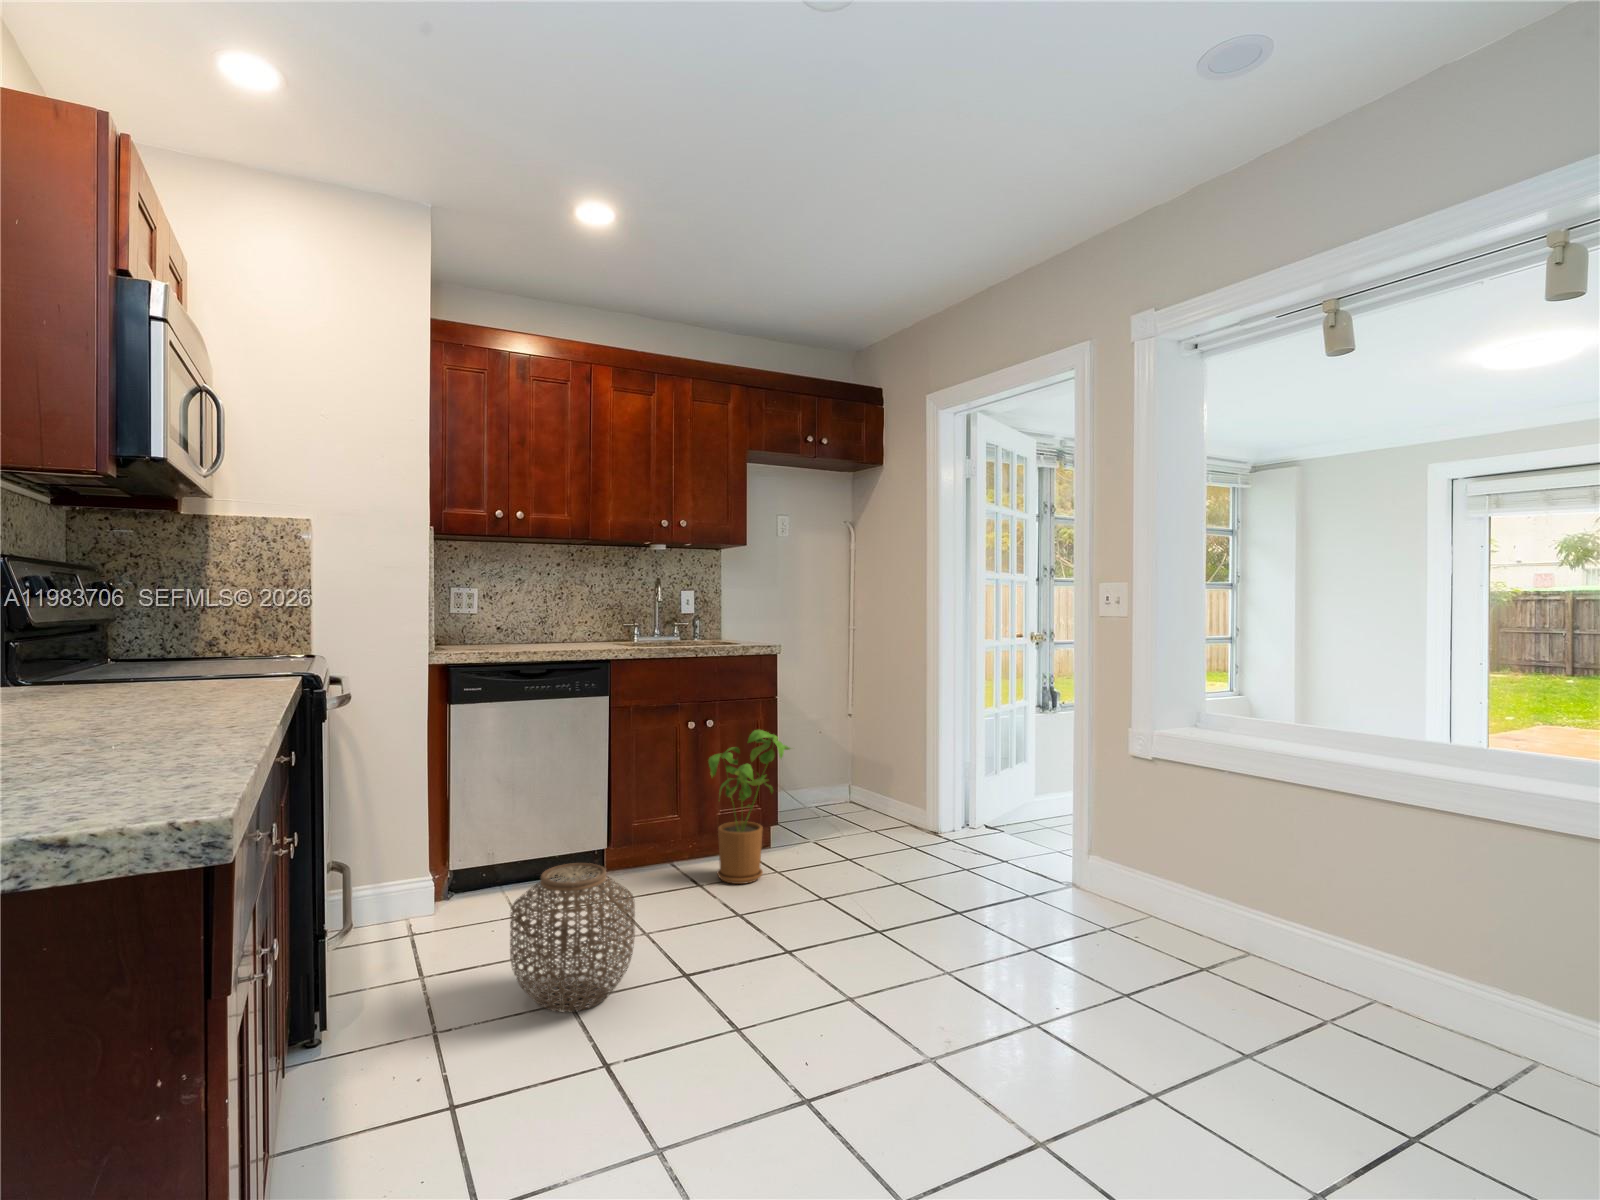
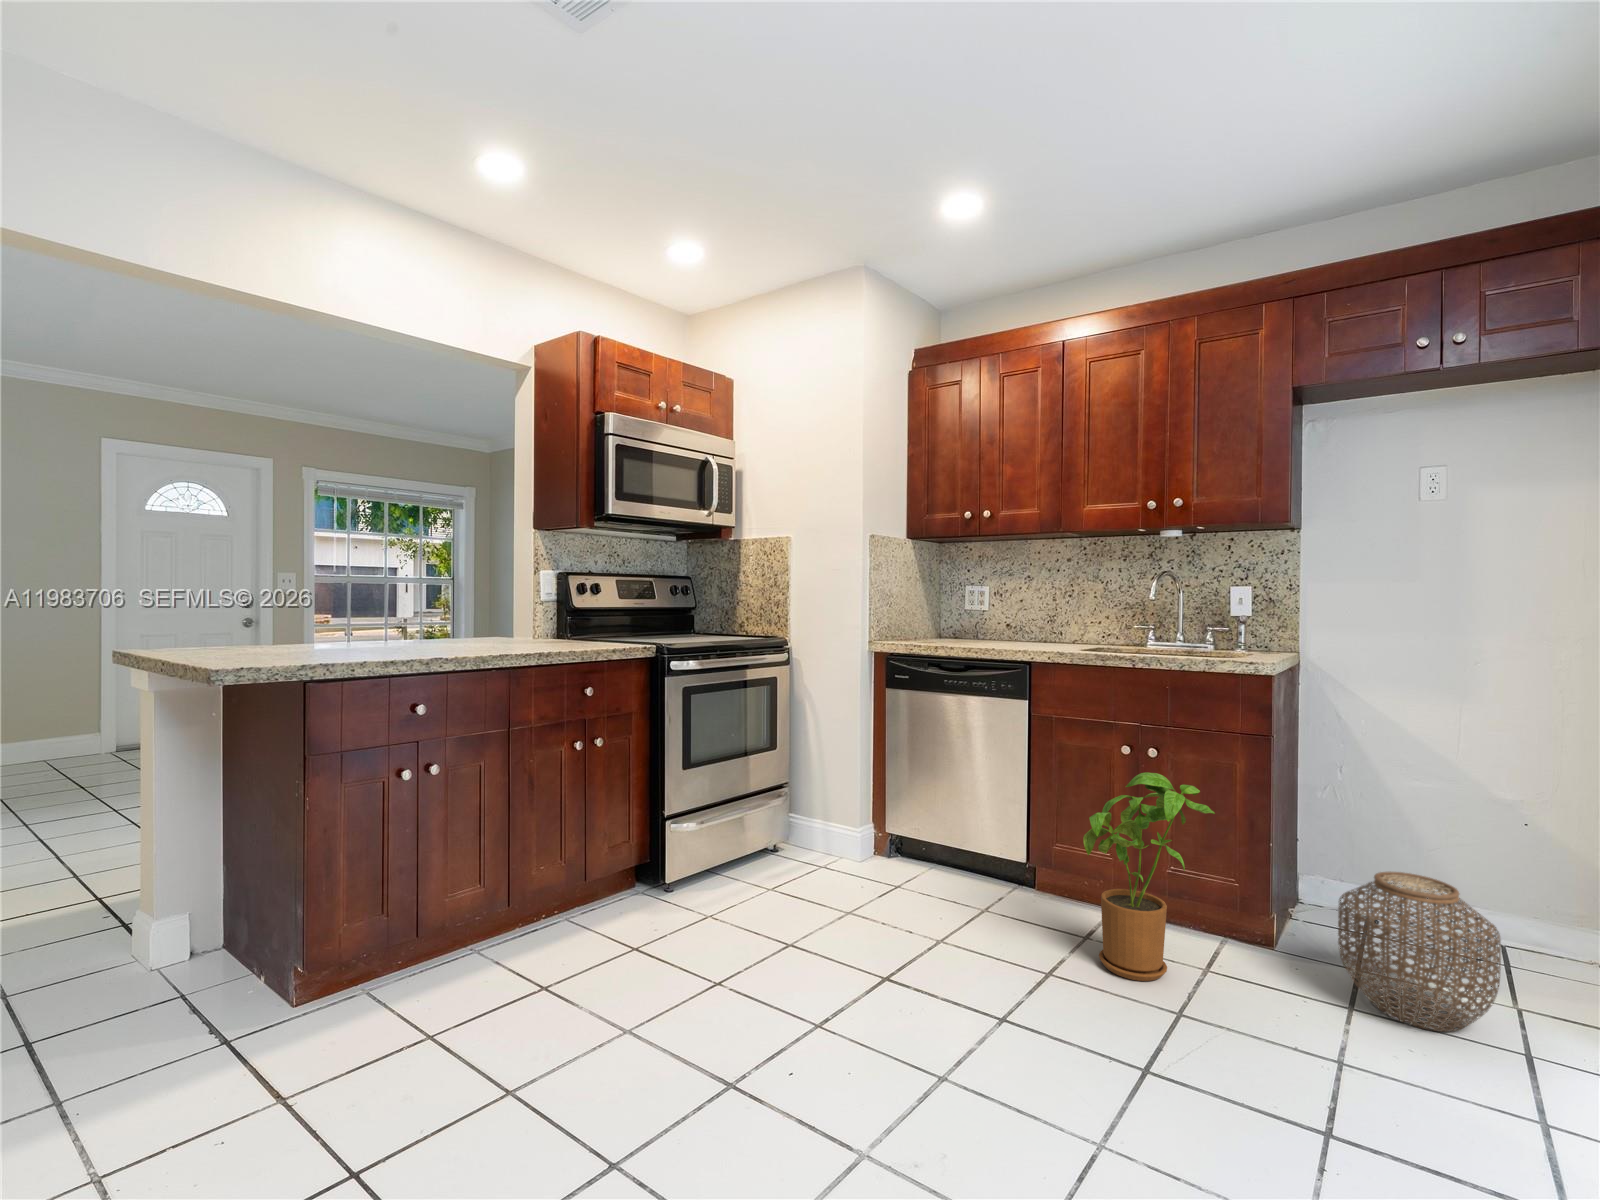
woven basket: present [510,863,635,1012] -> present [1338,872,1501,1032]

